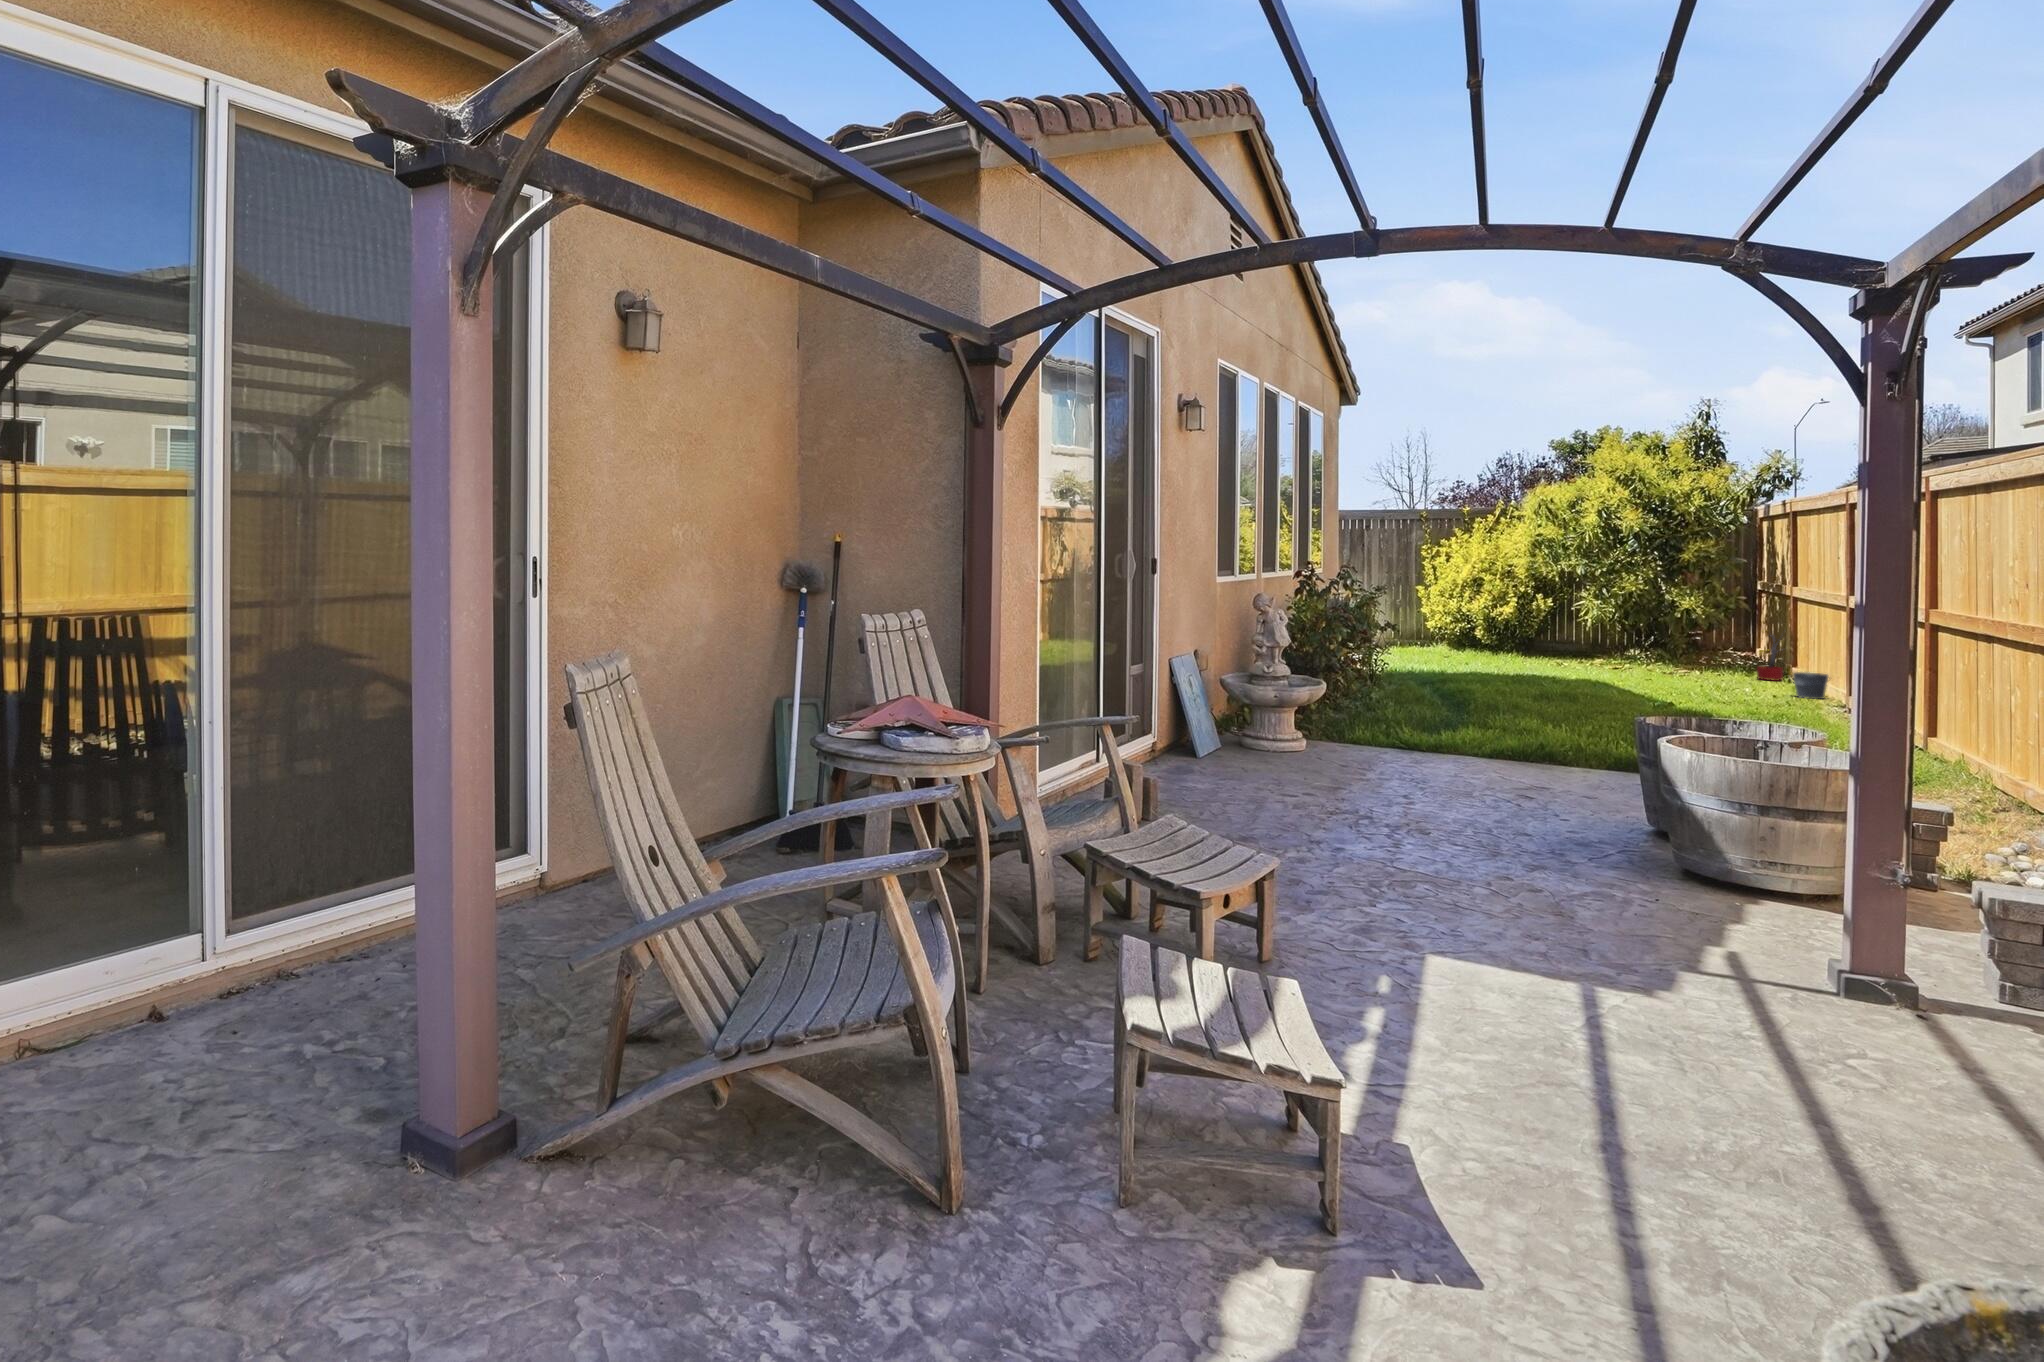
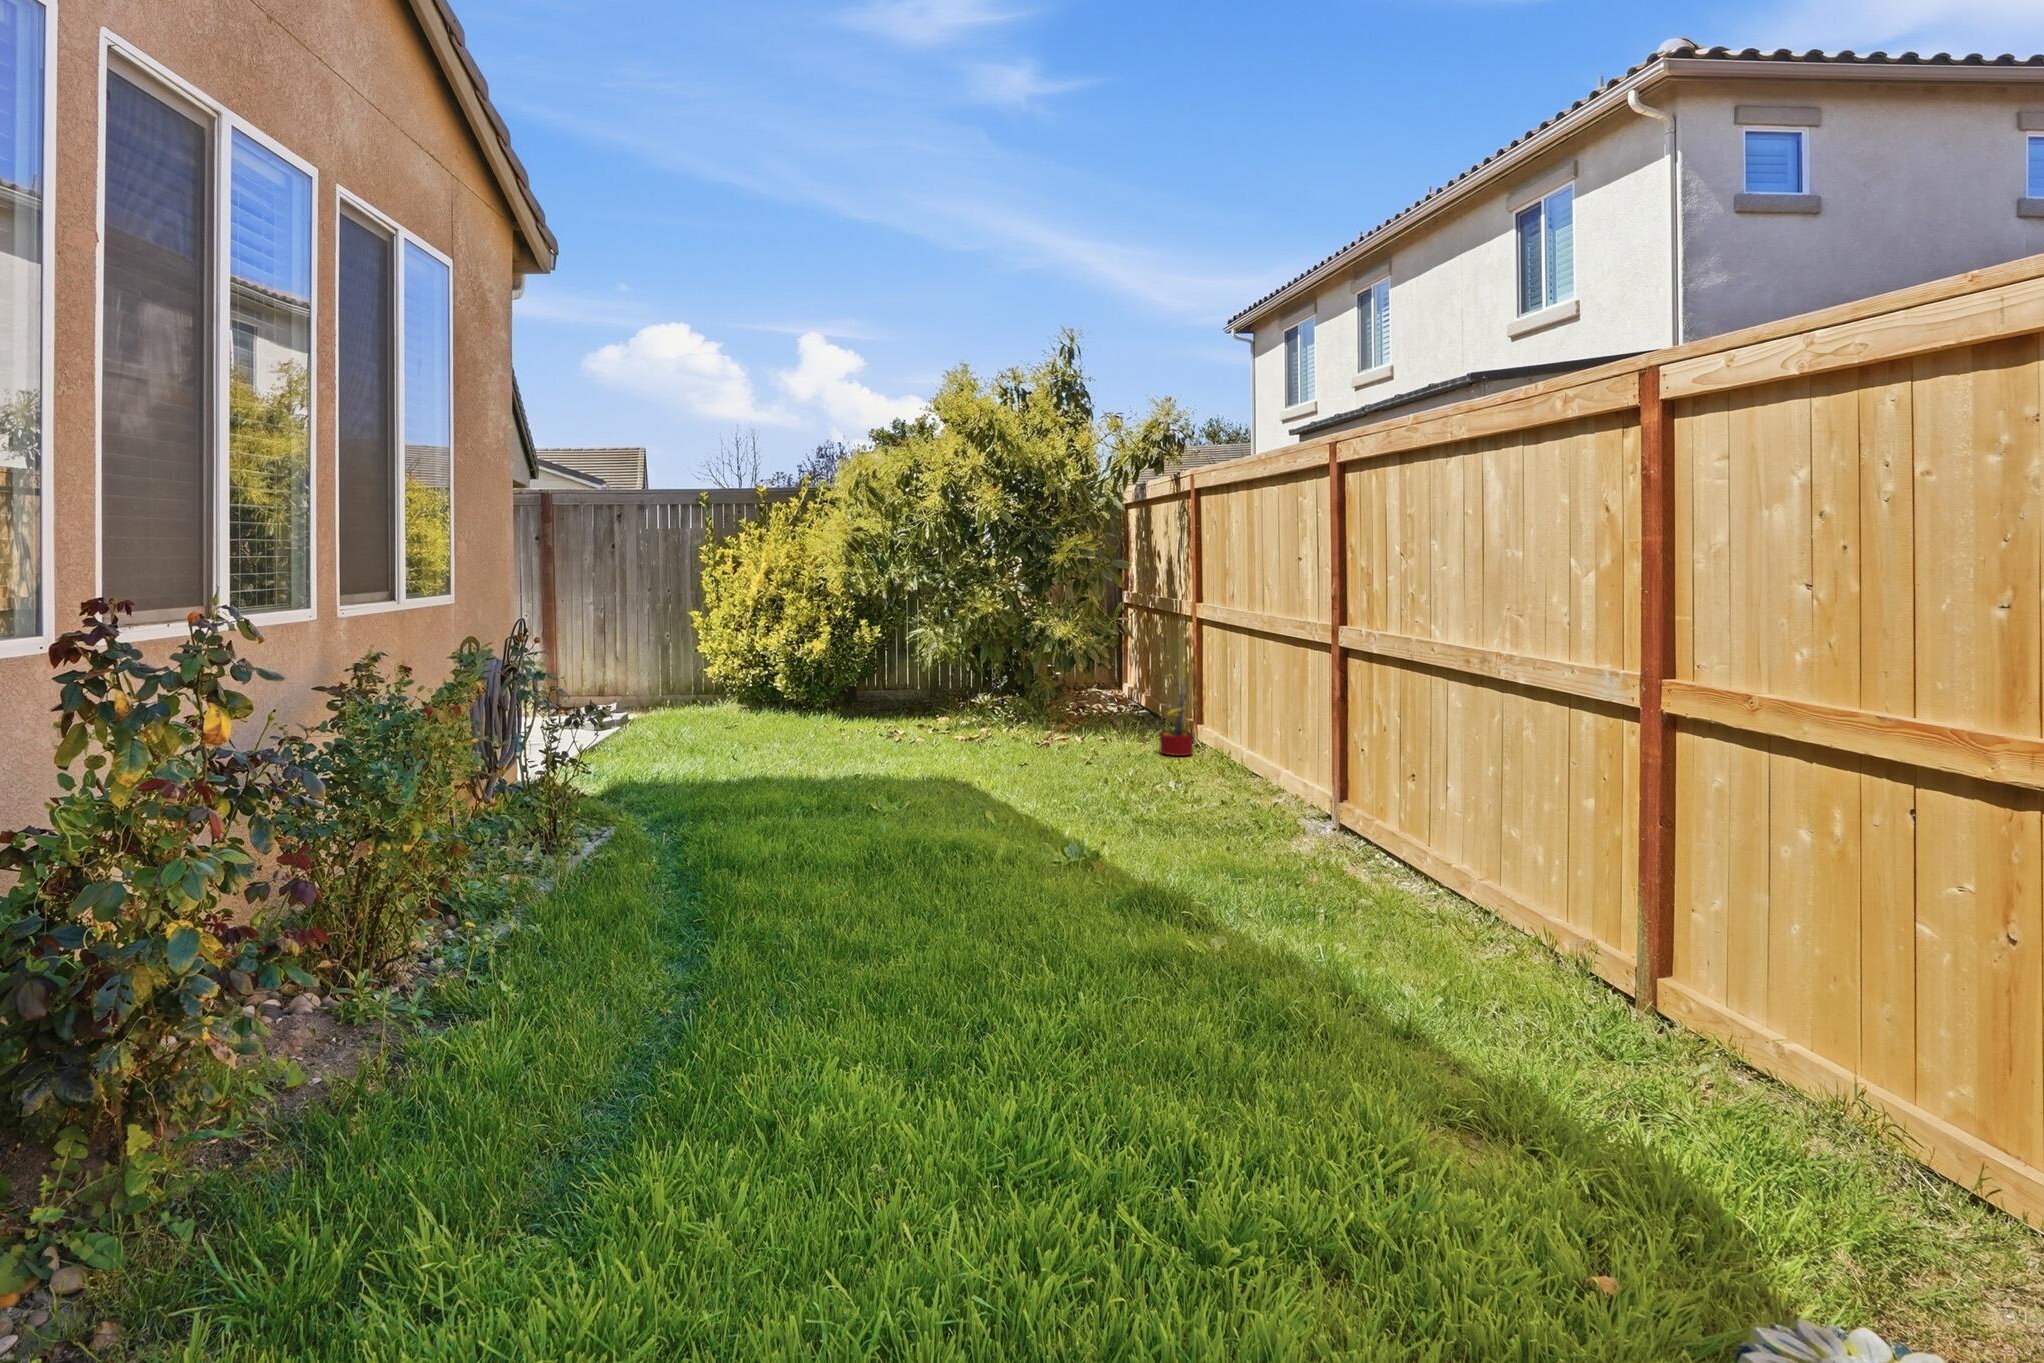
bucket: present [1792,672,1829,699] -> none [1251,765,1312,818]

